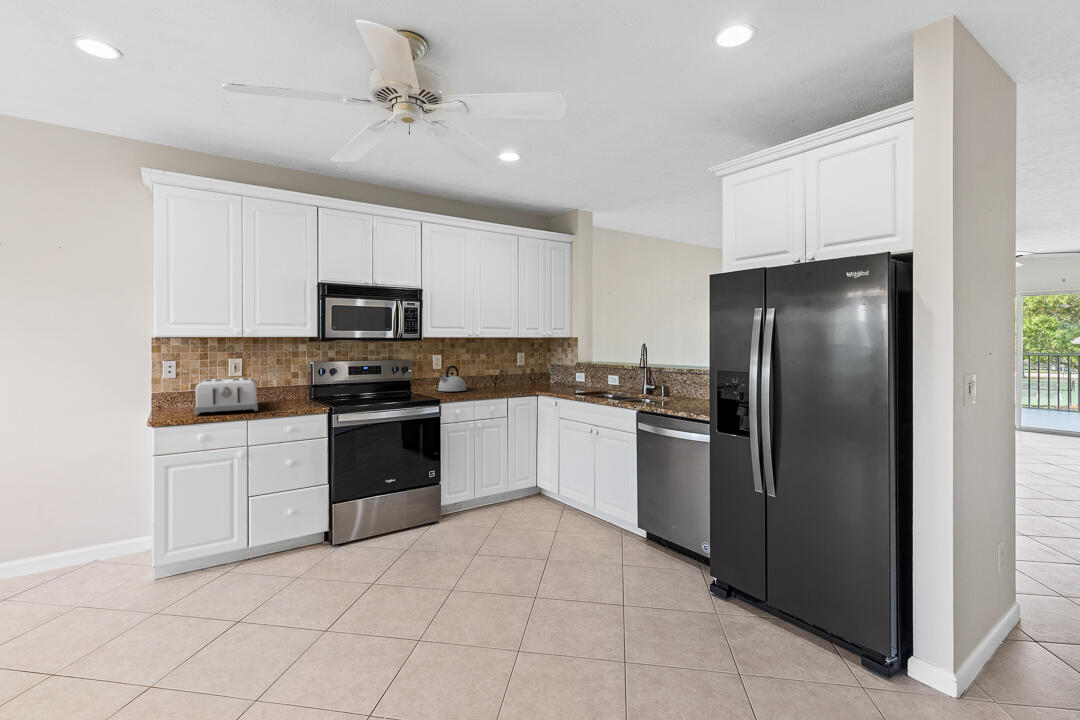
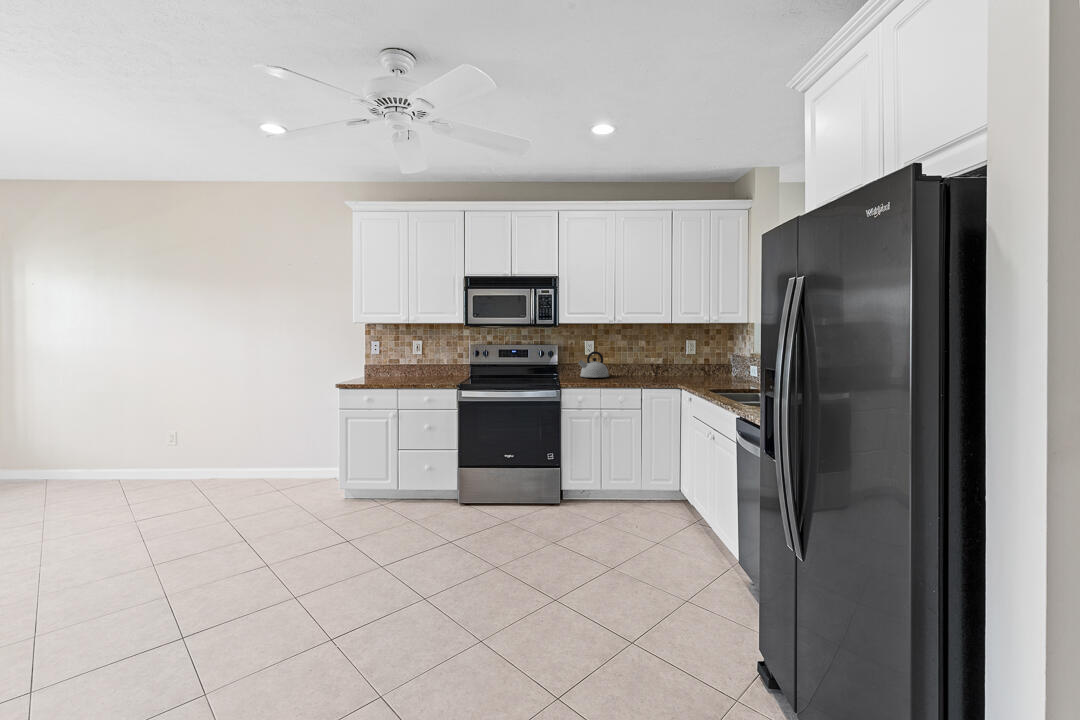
toaster: present [195,378,258,414] -> none [371,356,425,382]

